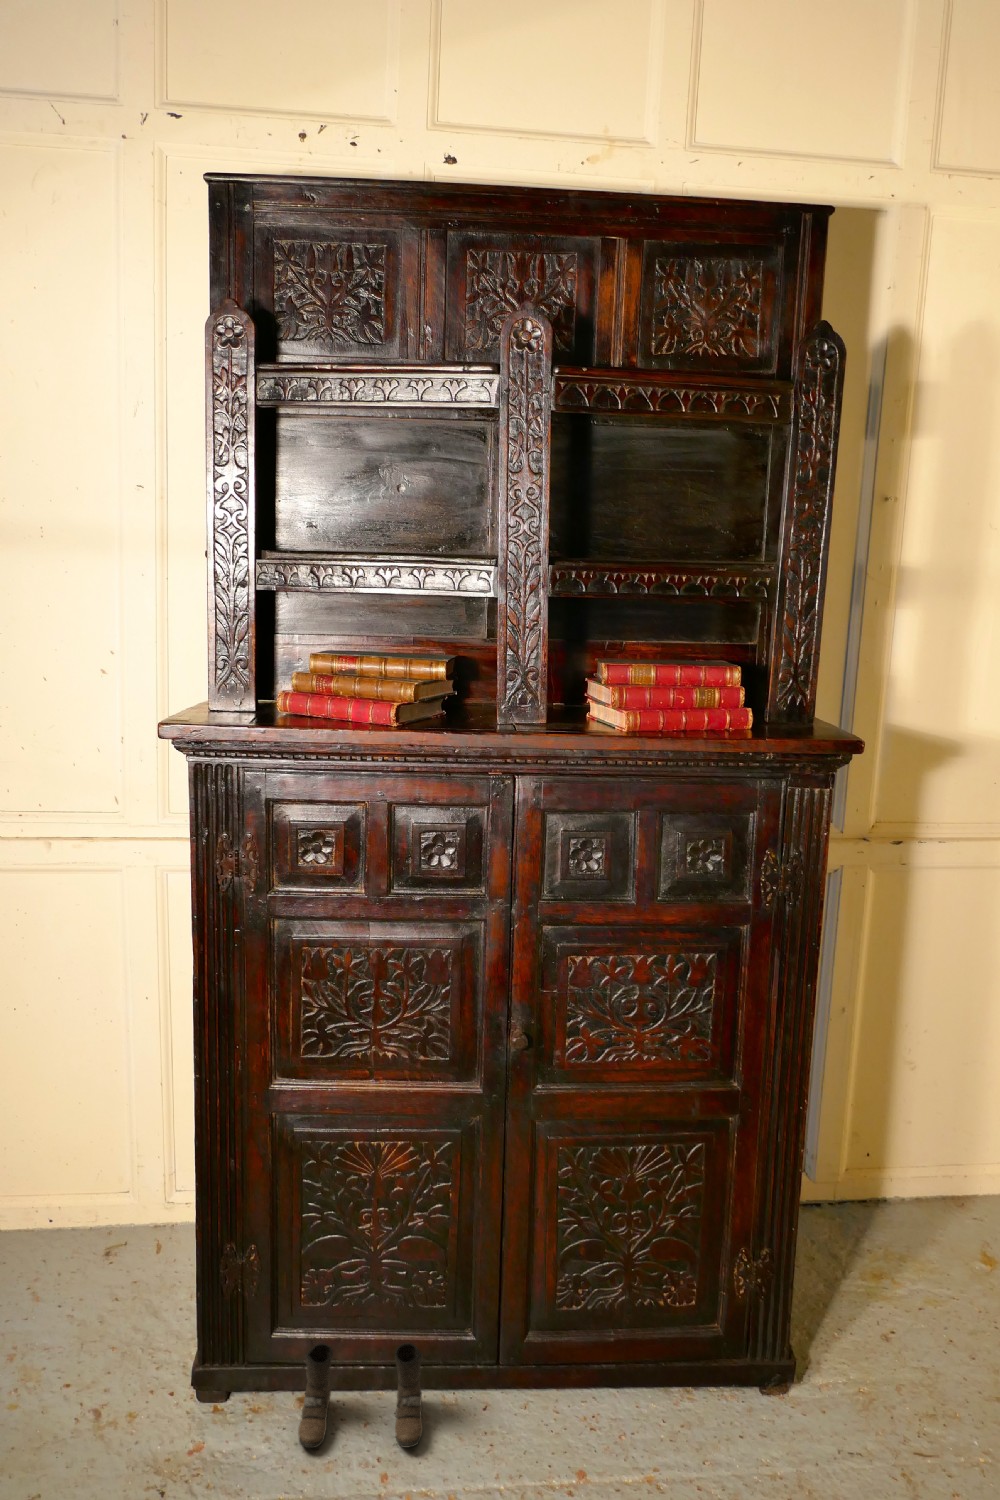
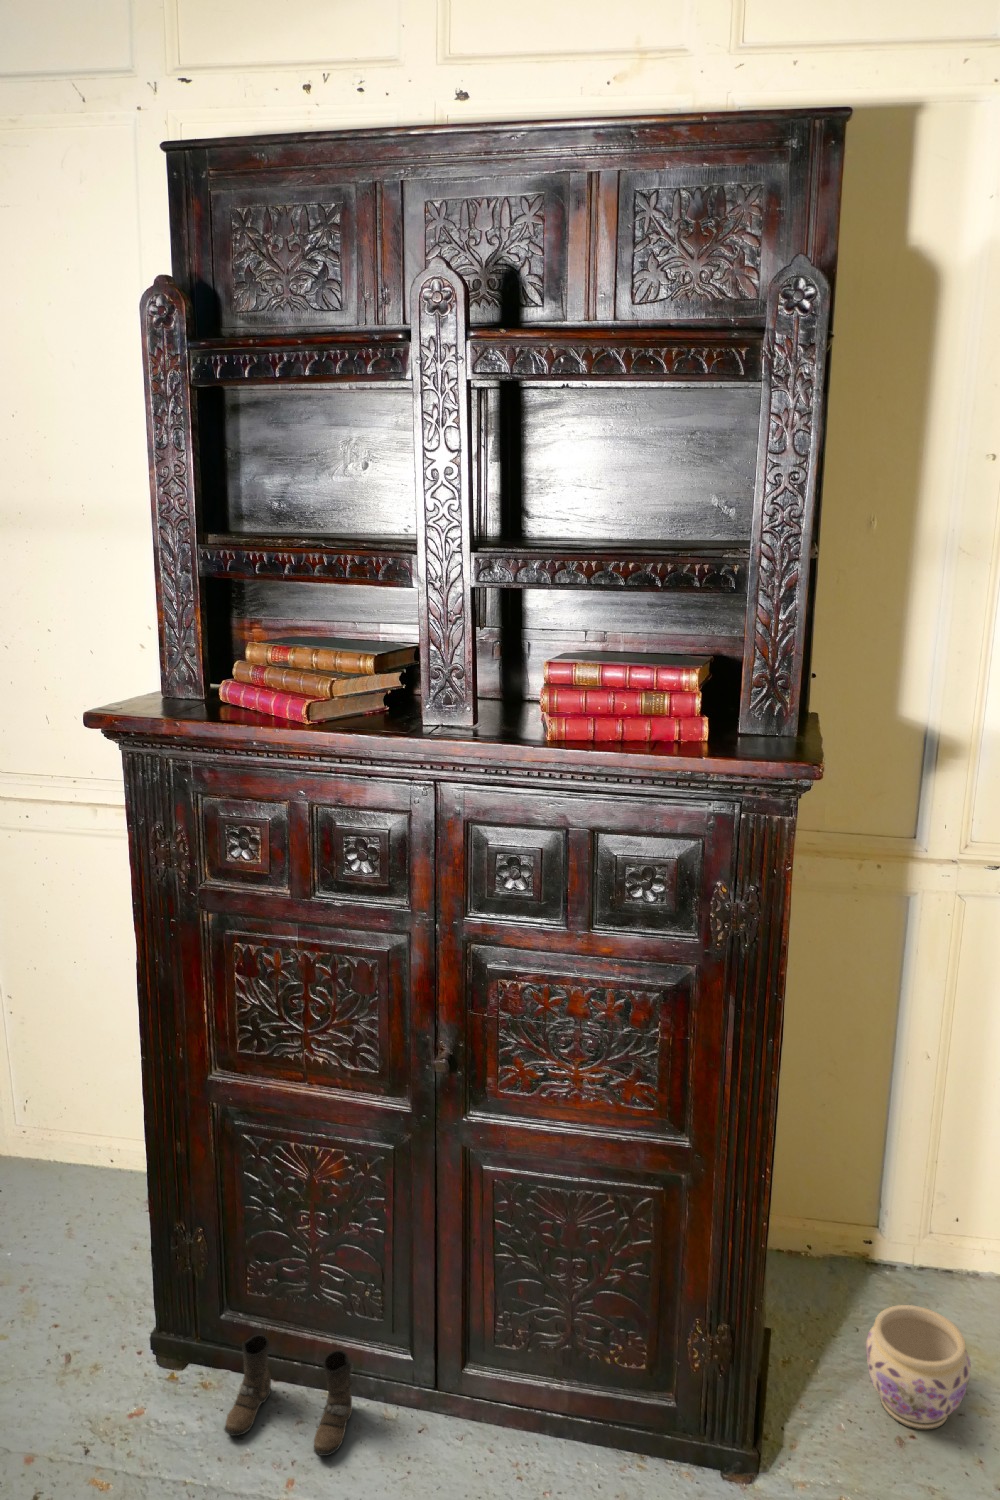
planter: none [844,1222,931,1324] -> present [866,1305,971,1430]

